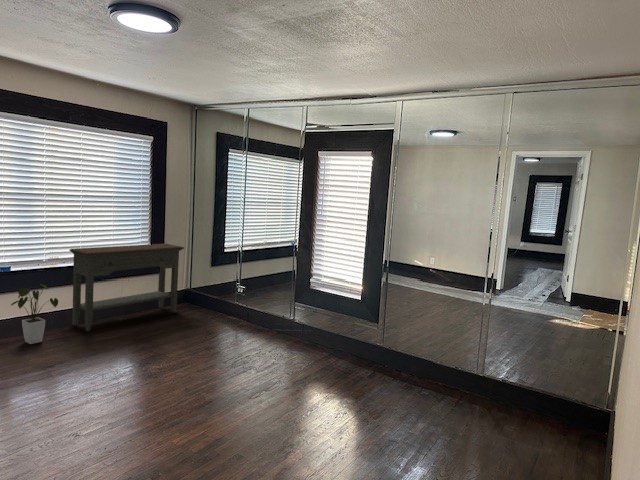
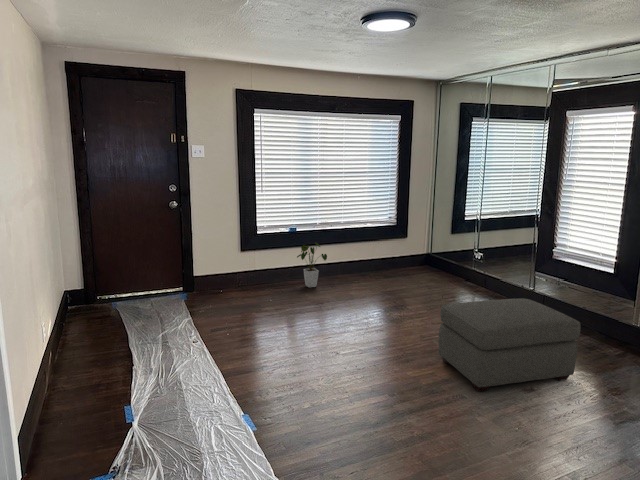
console table: present [70,244,184,331] -> none [335,212,426,283]
ottoman: none [210,333,348,449] -> present [439,298,581,391]

